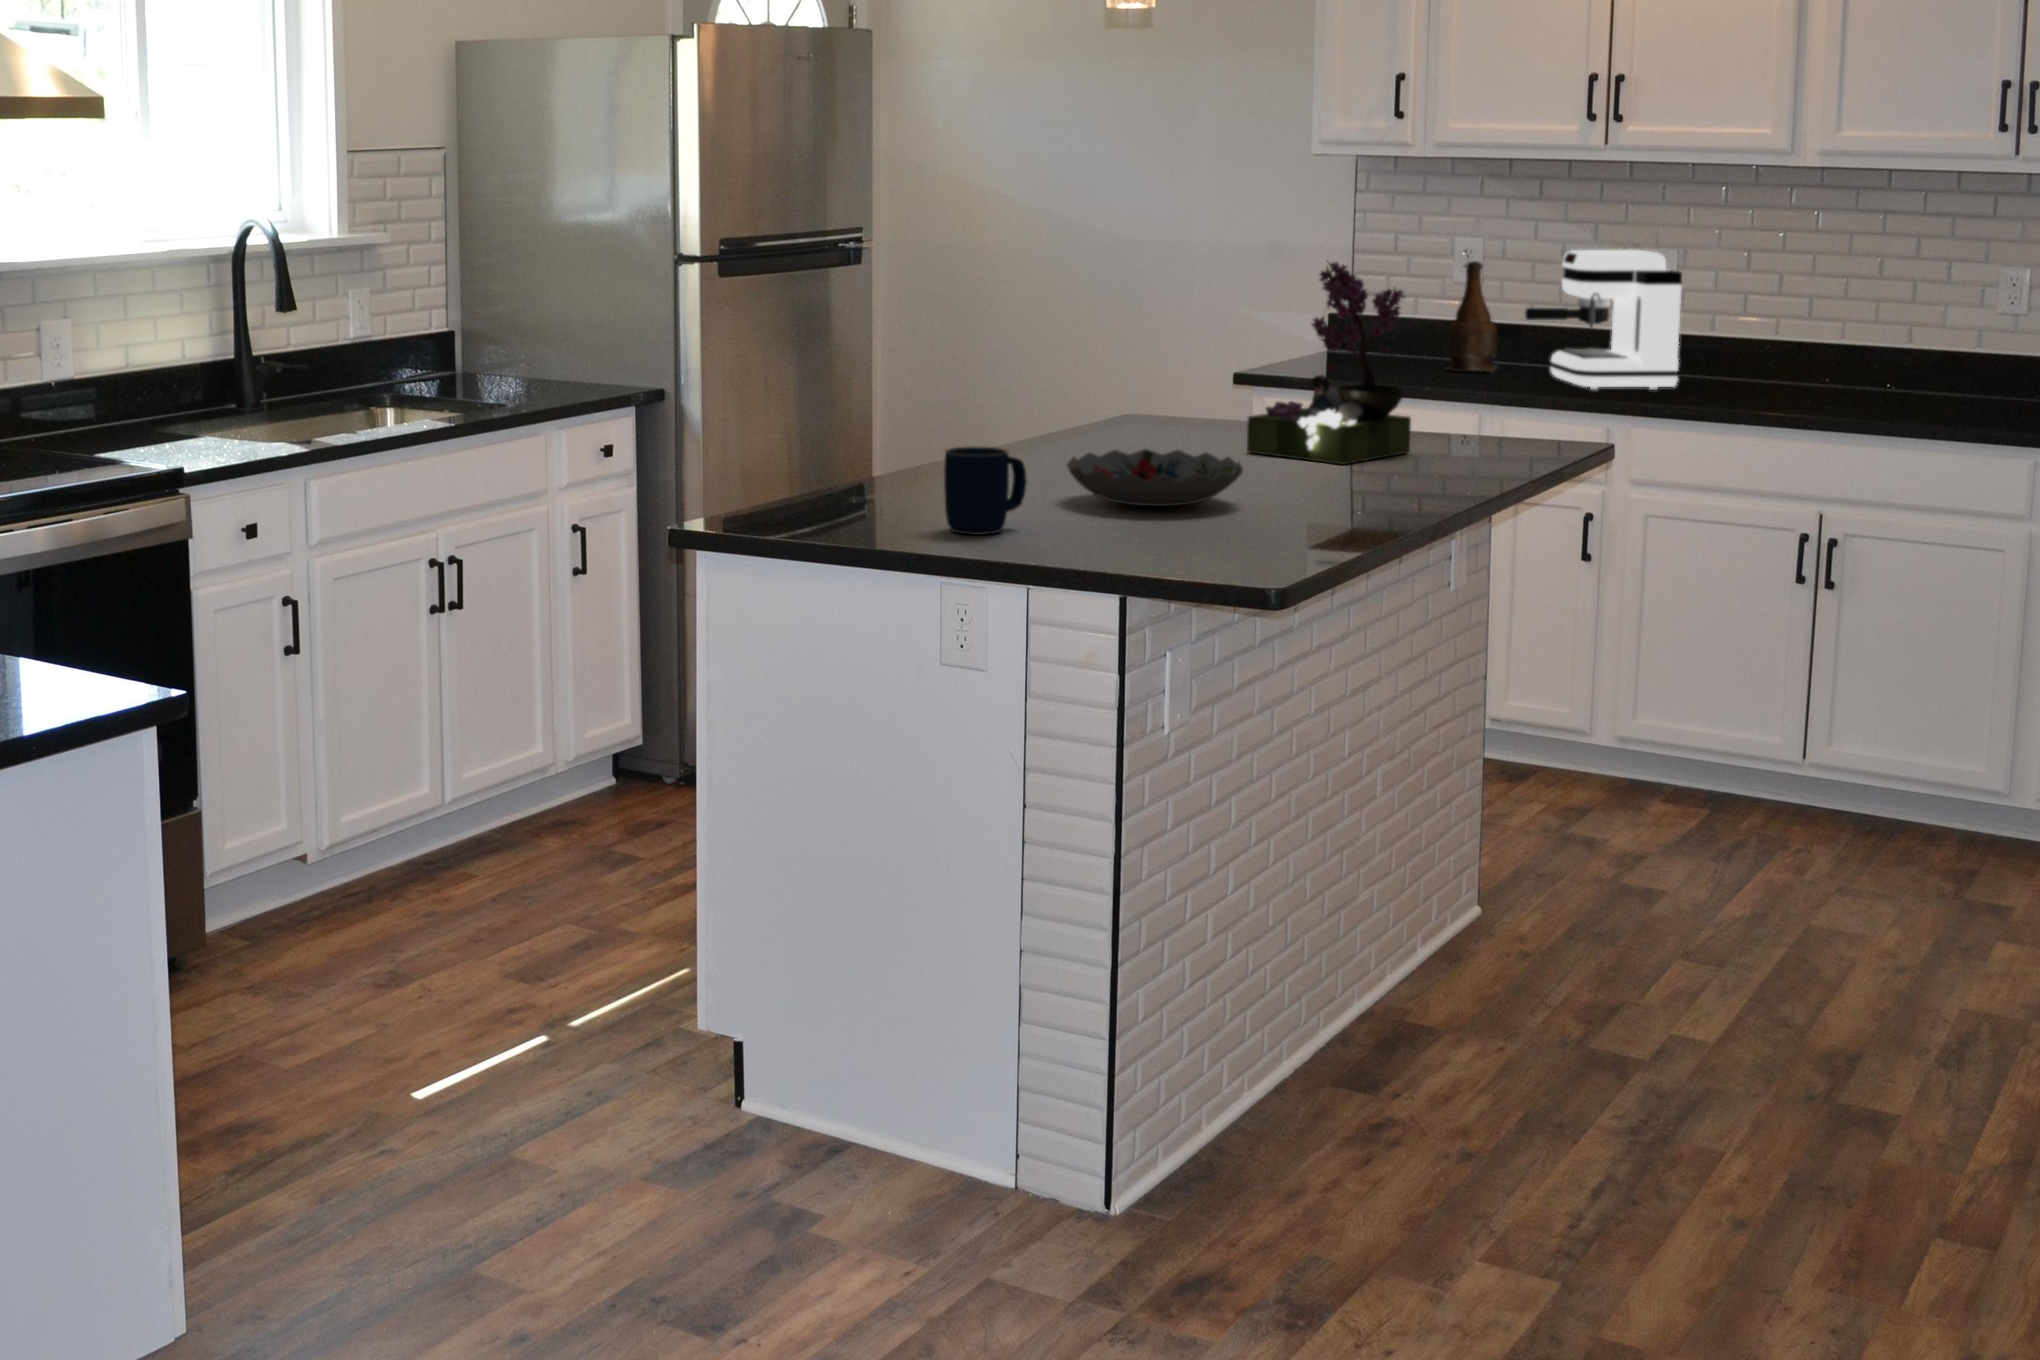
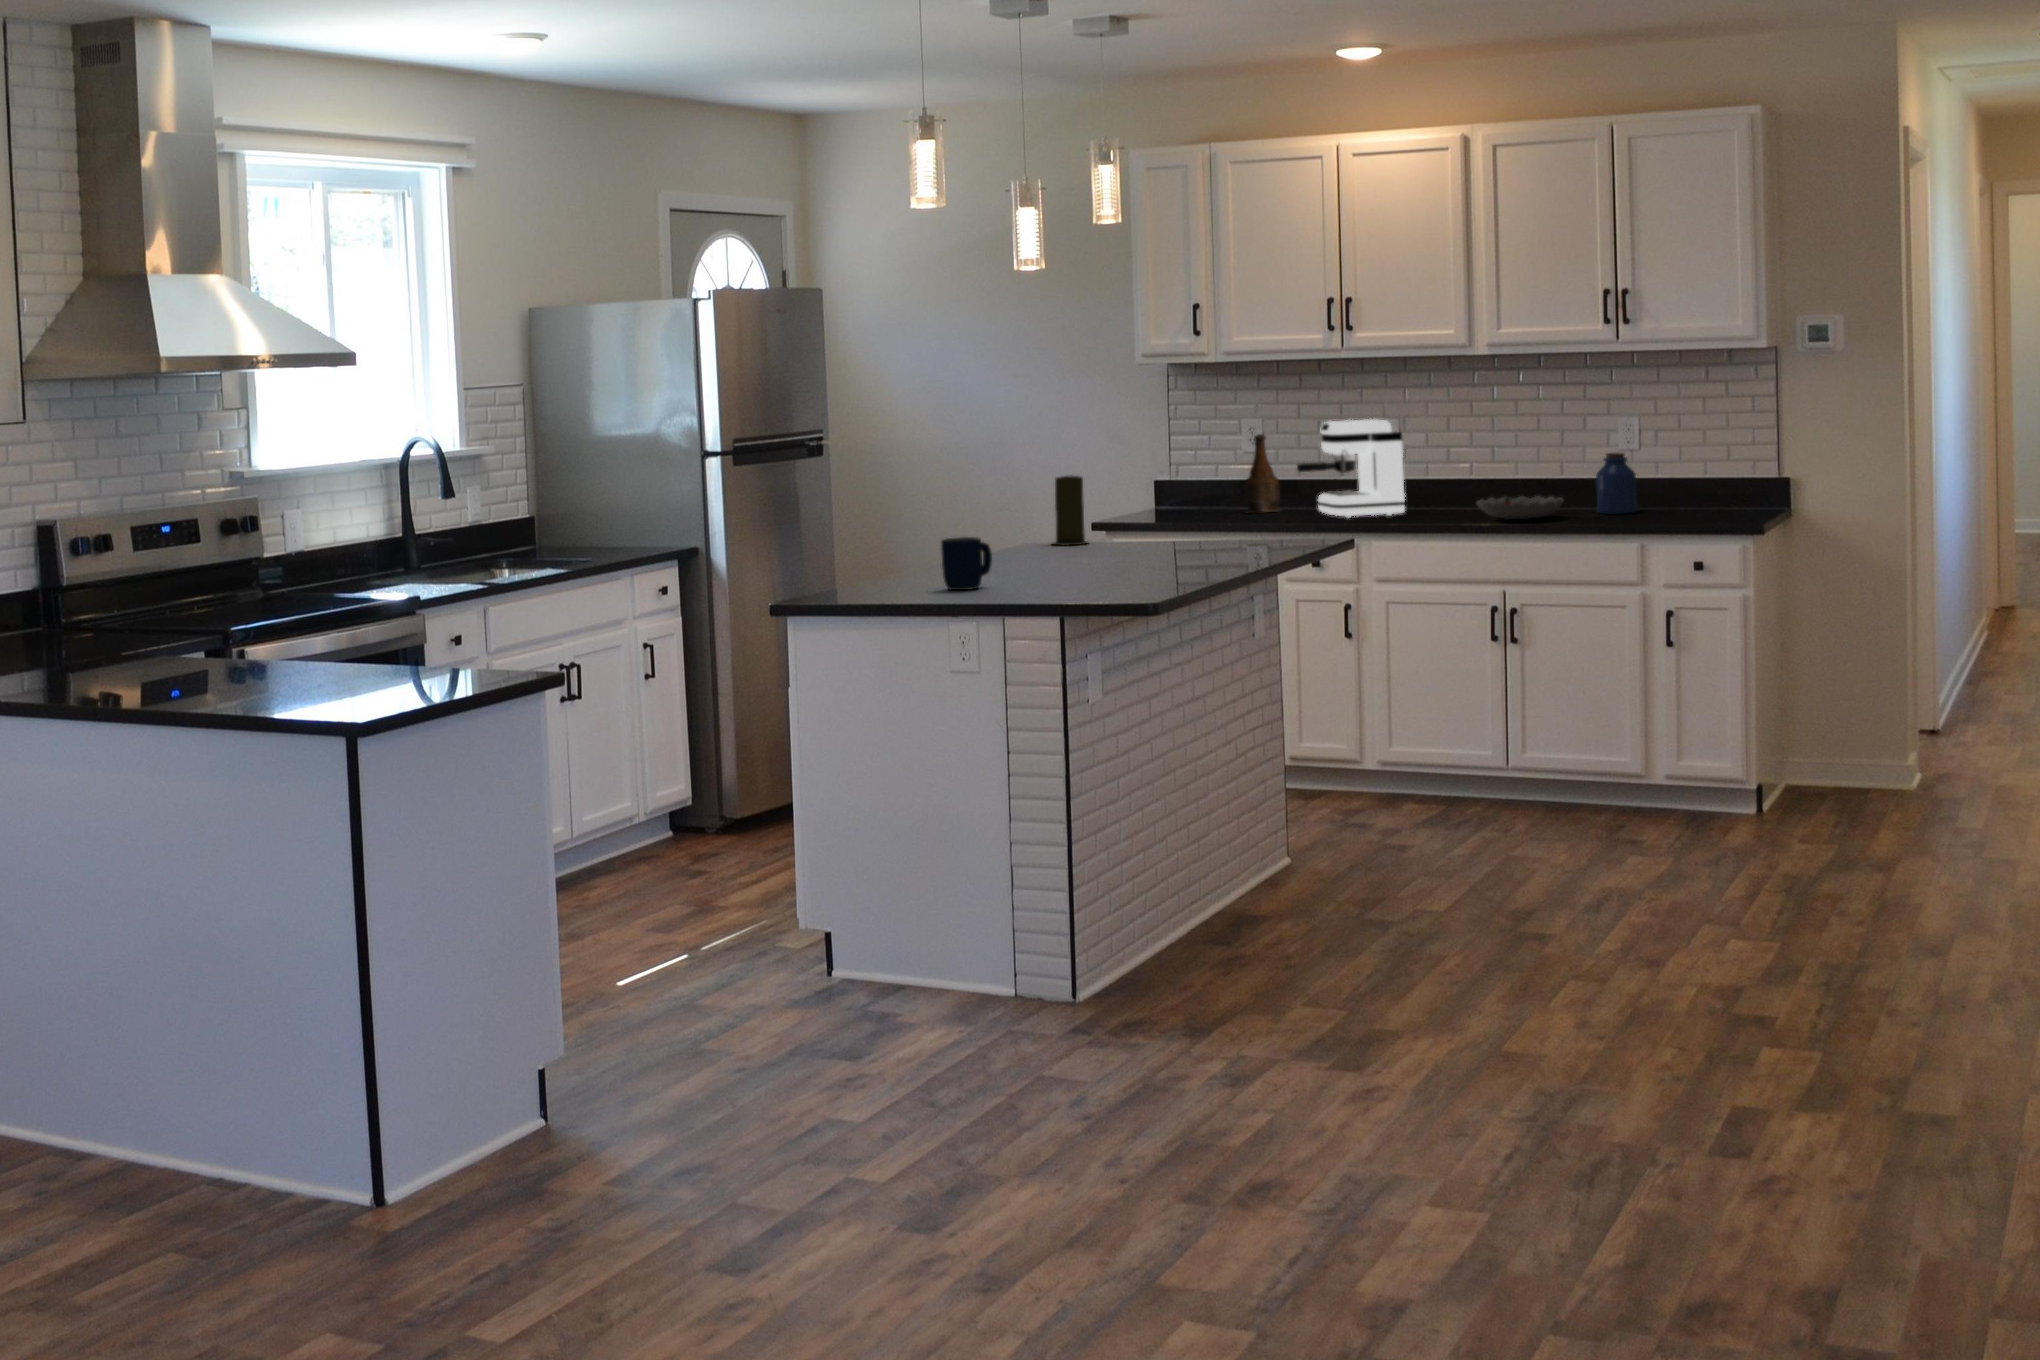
flower arrangement: present [1247,261,1411,465] -> none [1117,422,1224,553]
jar: none [1964,319,2028,409] -> present [1596,453,1637,514]
candle: none [1151,326,1210,431] -> present [1053,475,1088,545]
decorative bowl: present [1067,449,1243,506] -> present [1477,496,1563,519]

